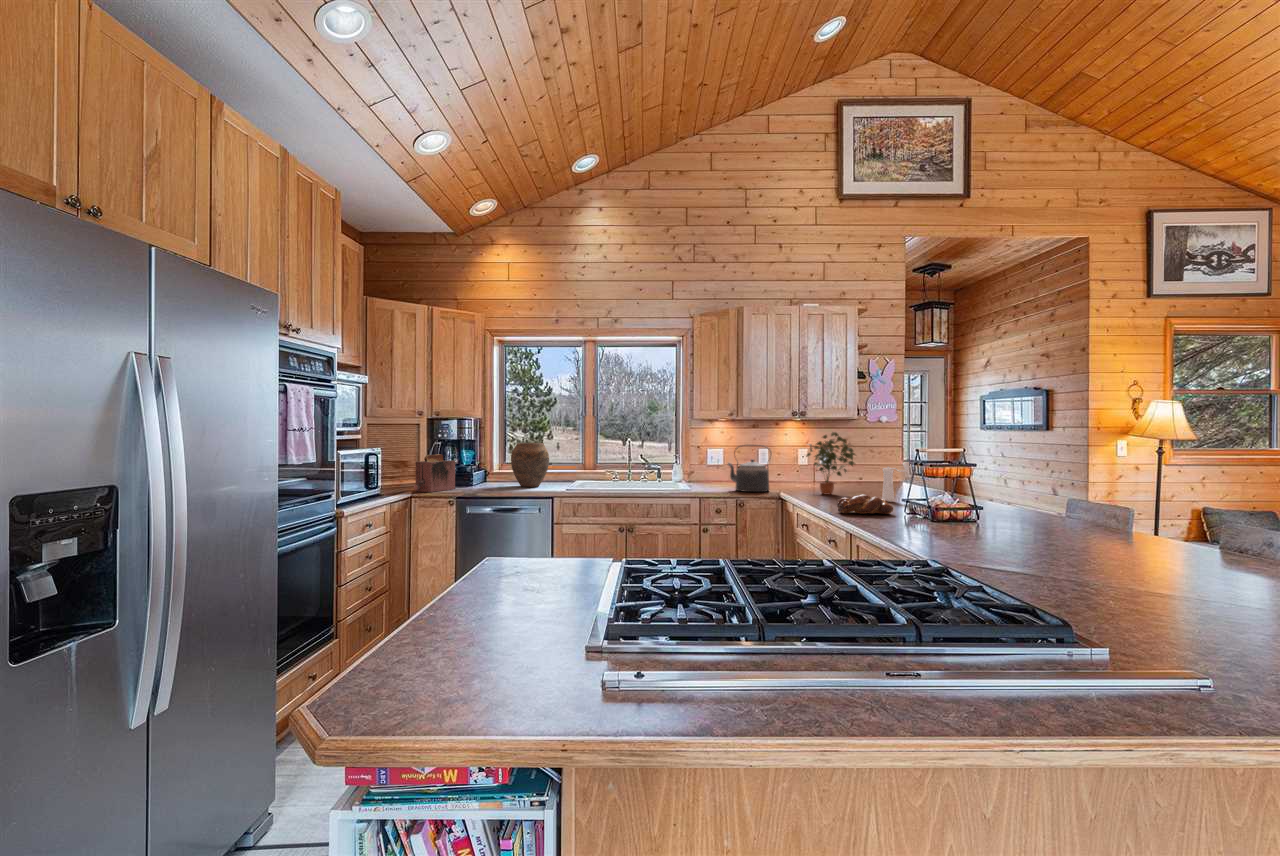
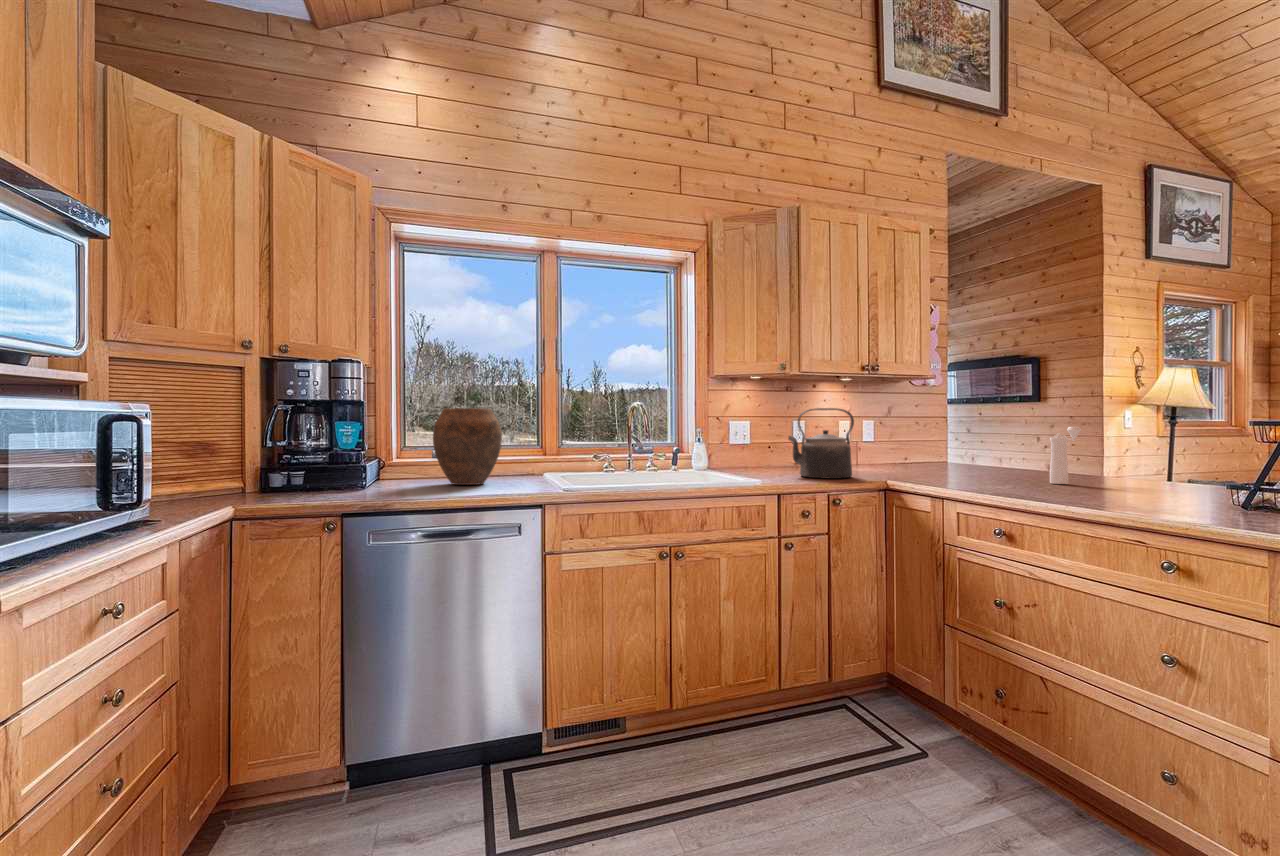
potted plant: present [806,432,855,494] -> none [888,388,991,478]
toaster: present [414,454,455,492] -> none [235,427,325,505]
bread loaf: present [837,494,893,514] -> none [1100,474,1205,508]

